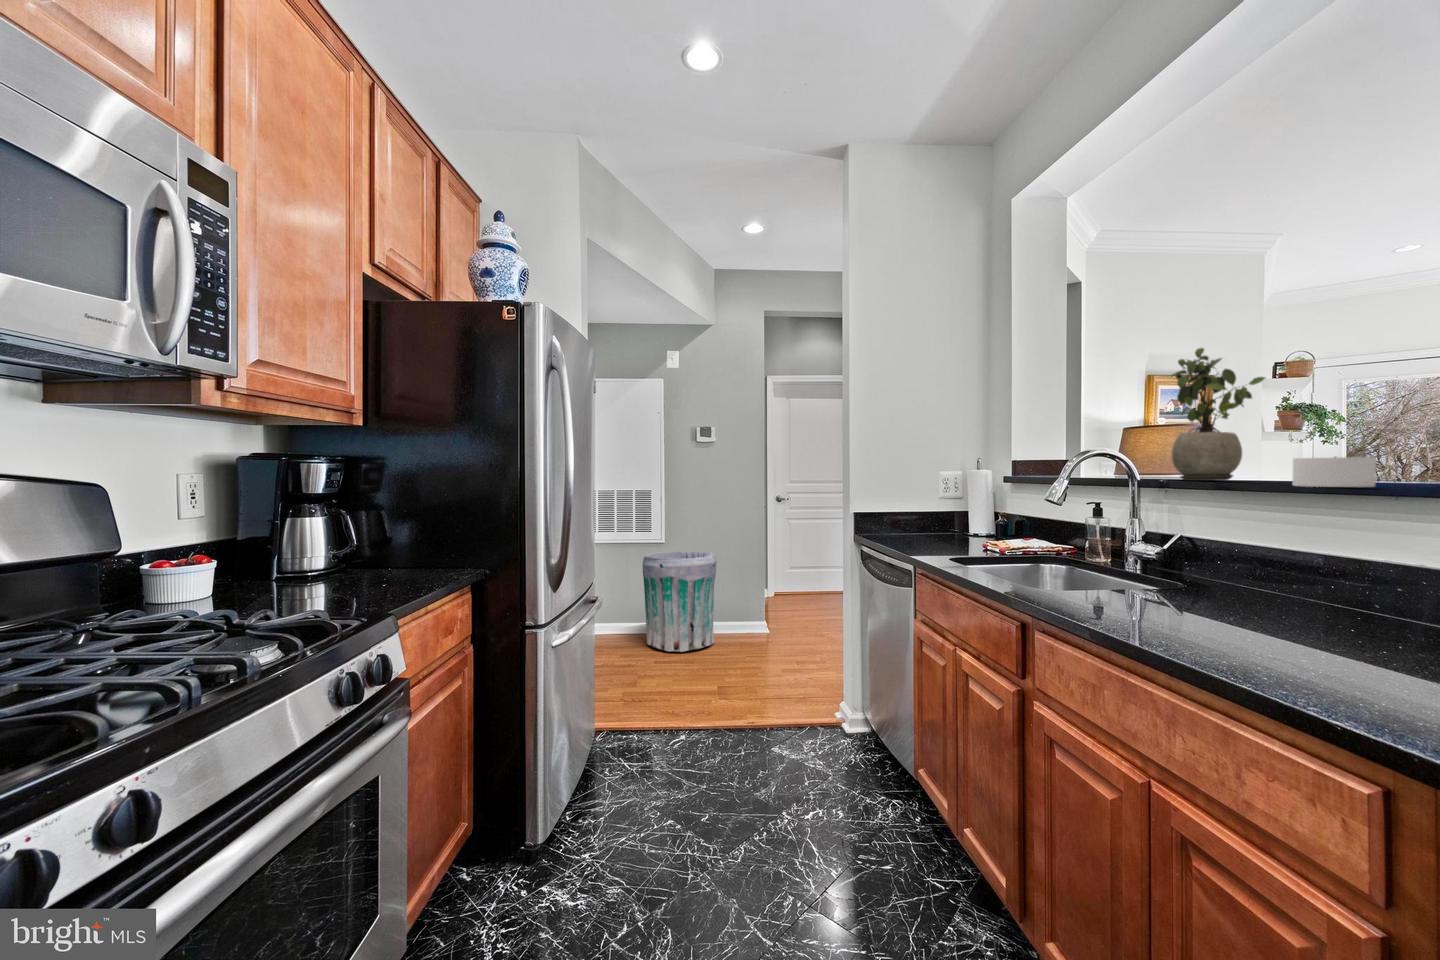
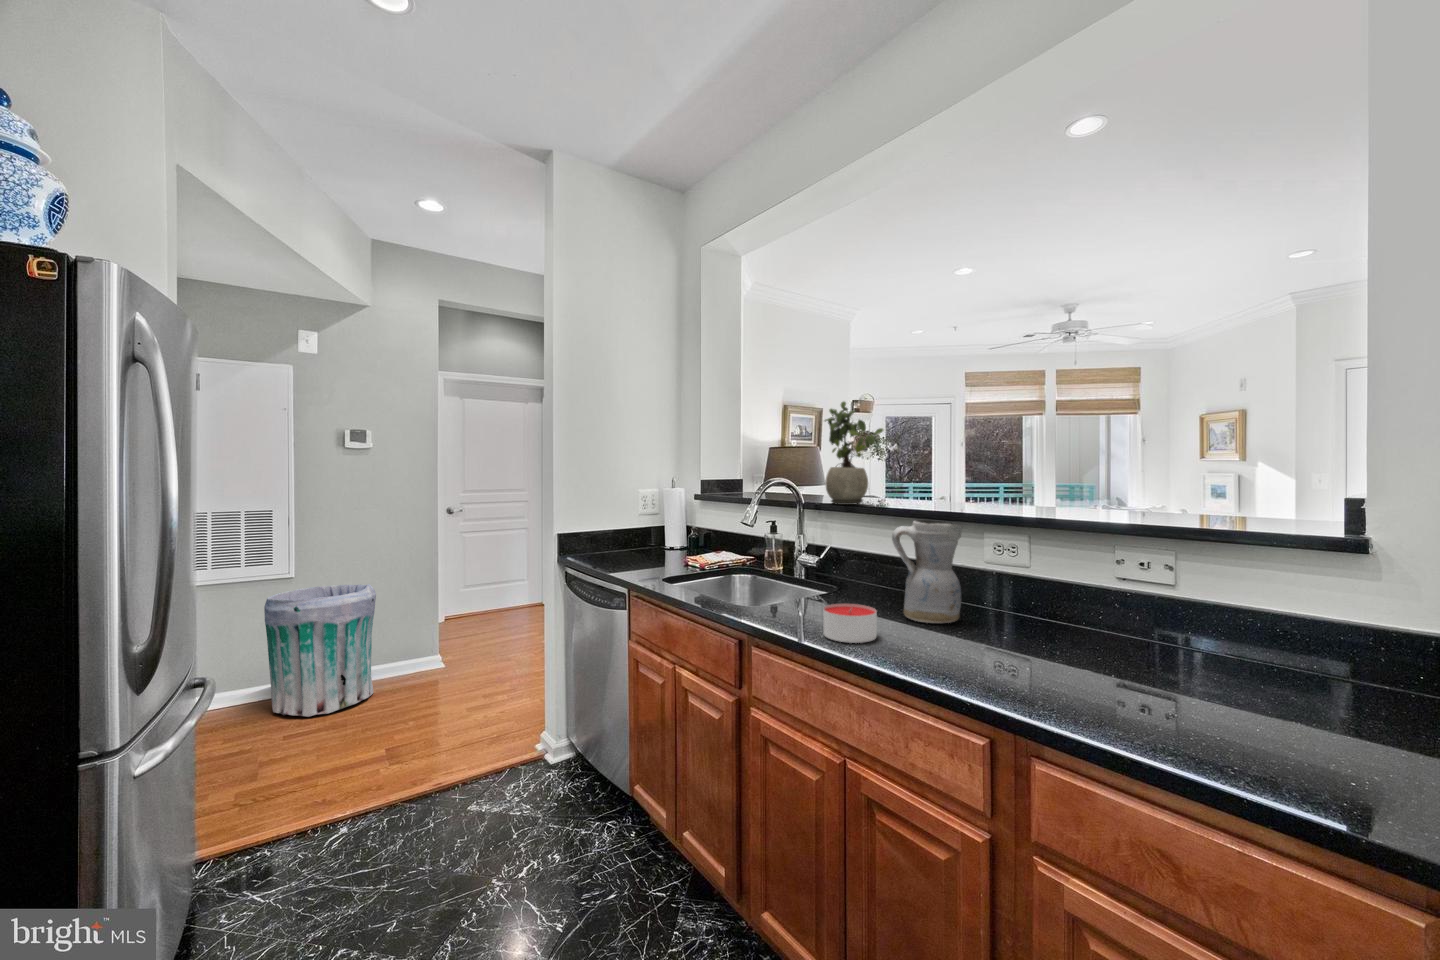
candle: present [1292,456,1376,487] -> present [823,604,877,643]
ceramic pitcher: none [1255,491,1394,638] -> present [892,520,963,623]

